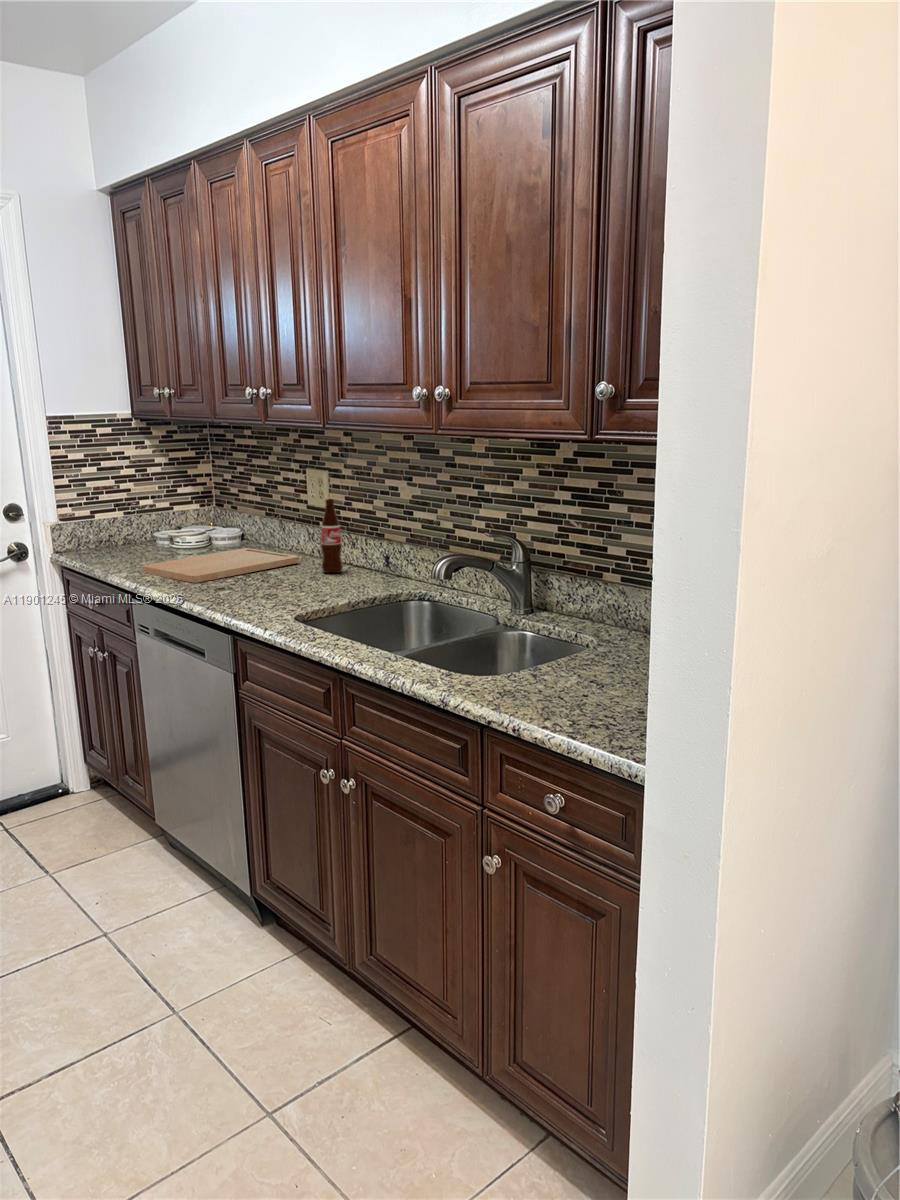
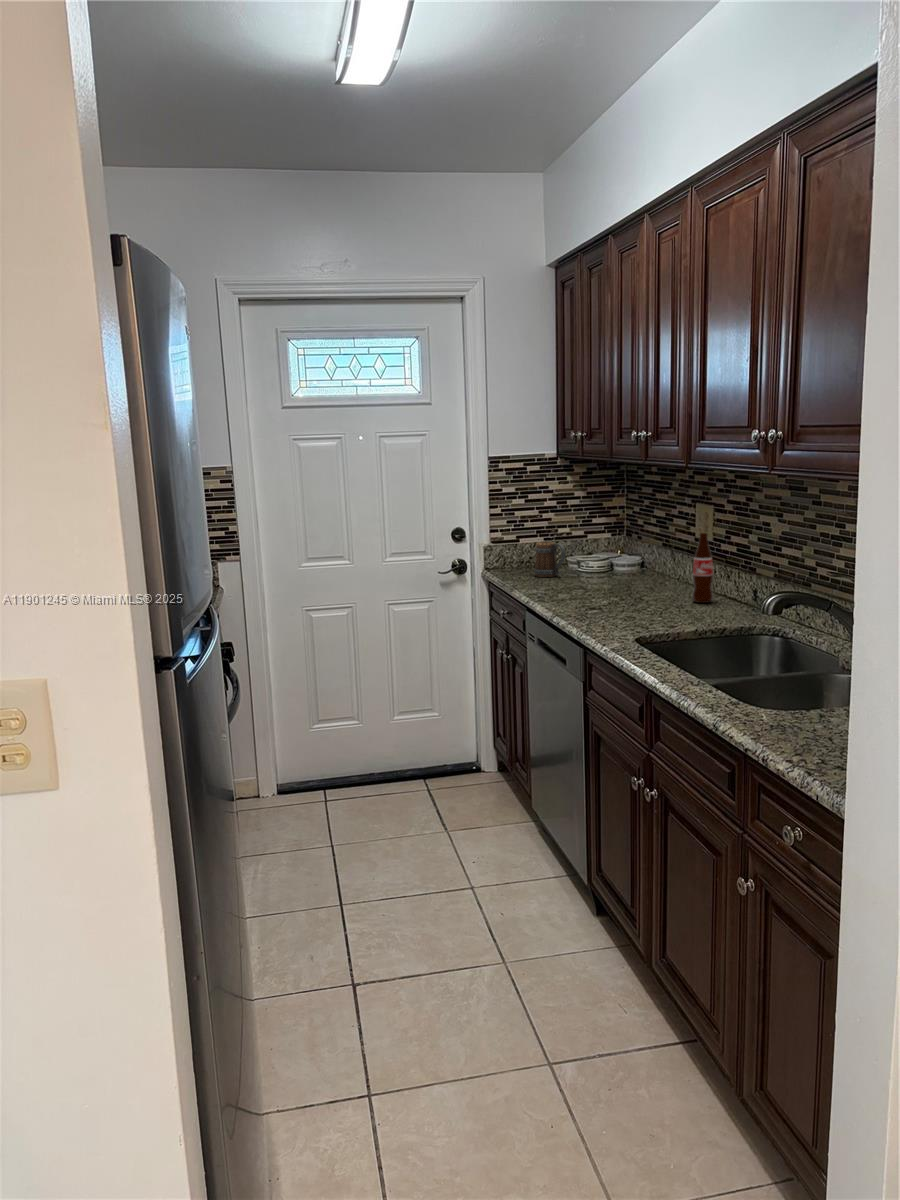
mug: none [123,516,161,557] -> present [534,542,566,577]
cutting board: present [142,548,299,583] -> none [540,575,678,602]

